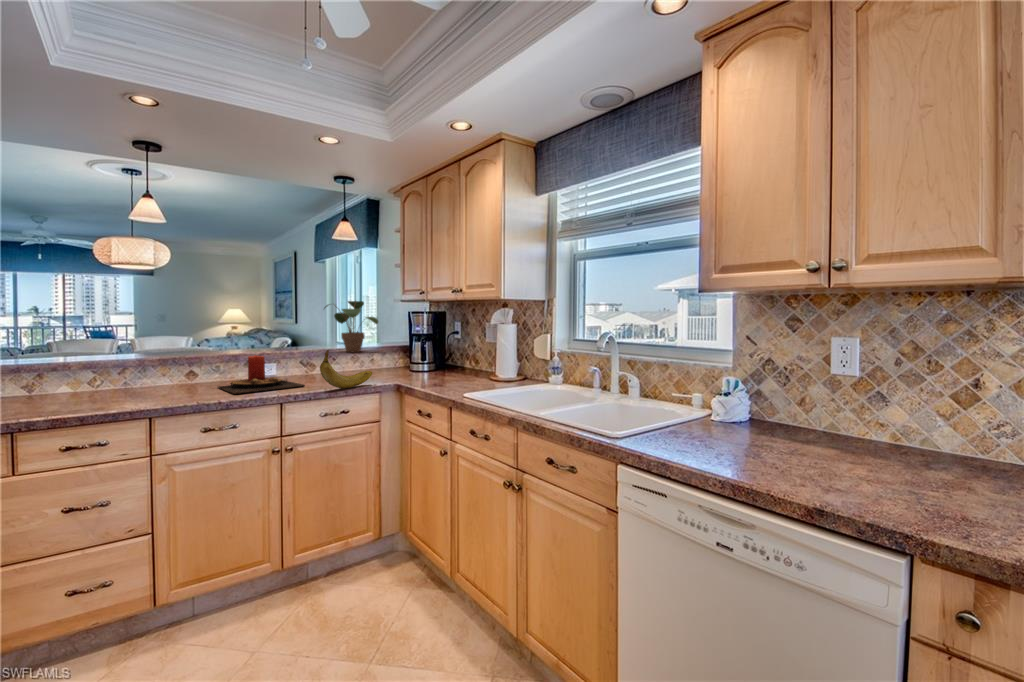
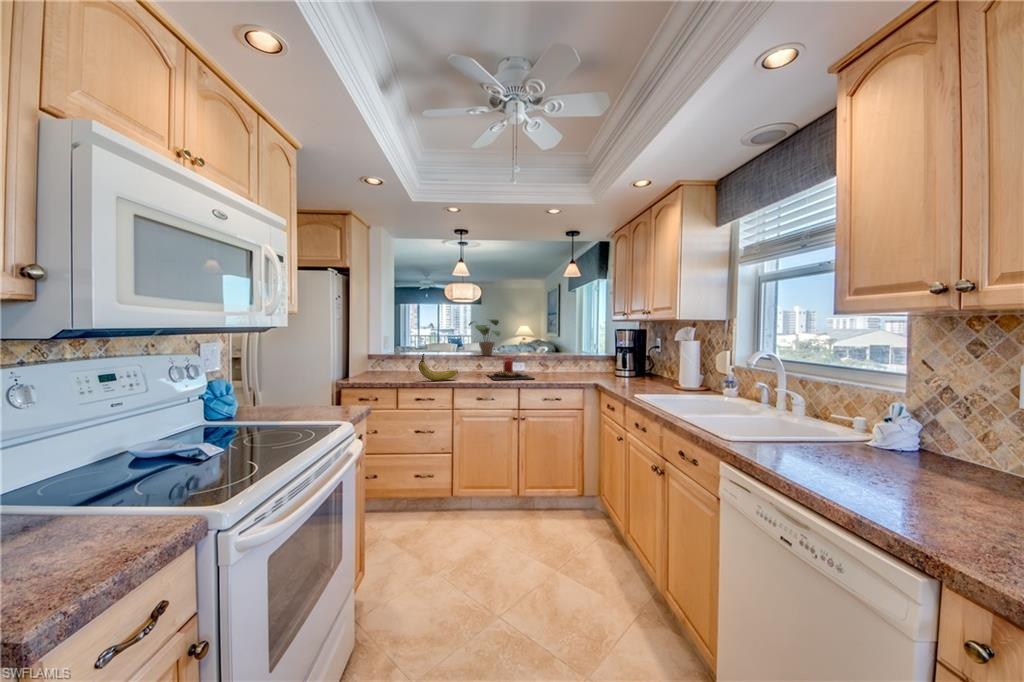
potted plant: present [324,301,378,352] -> present [469,320,500,356]
banana: present [320,350,372,388] -> present [418,354,458,381]

